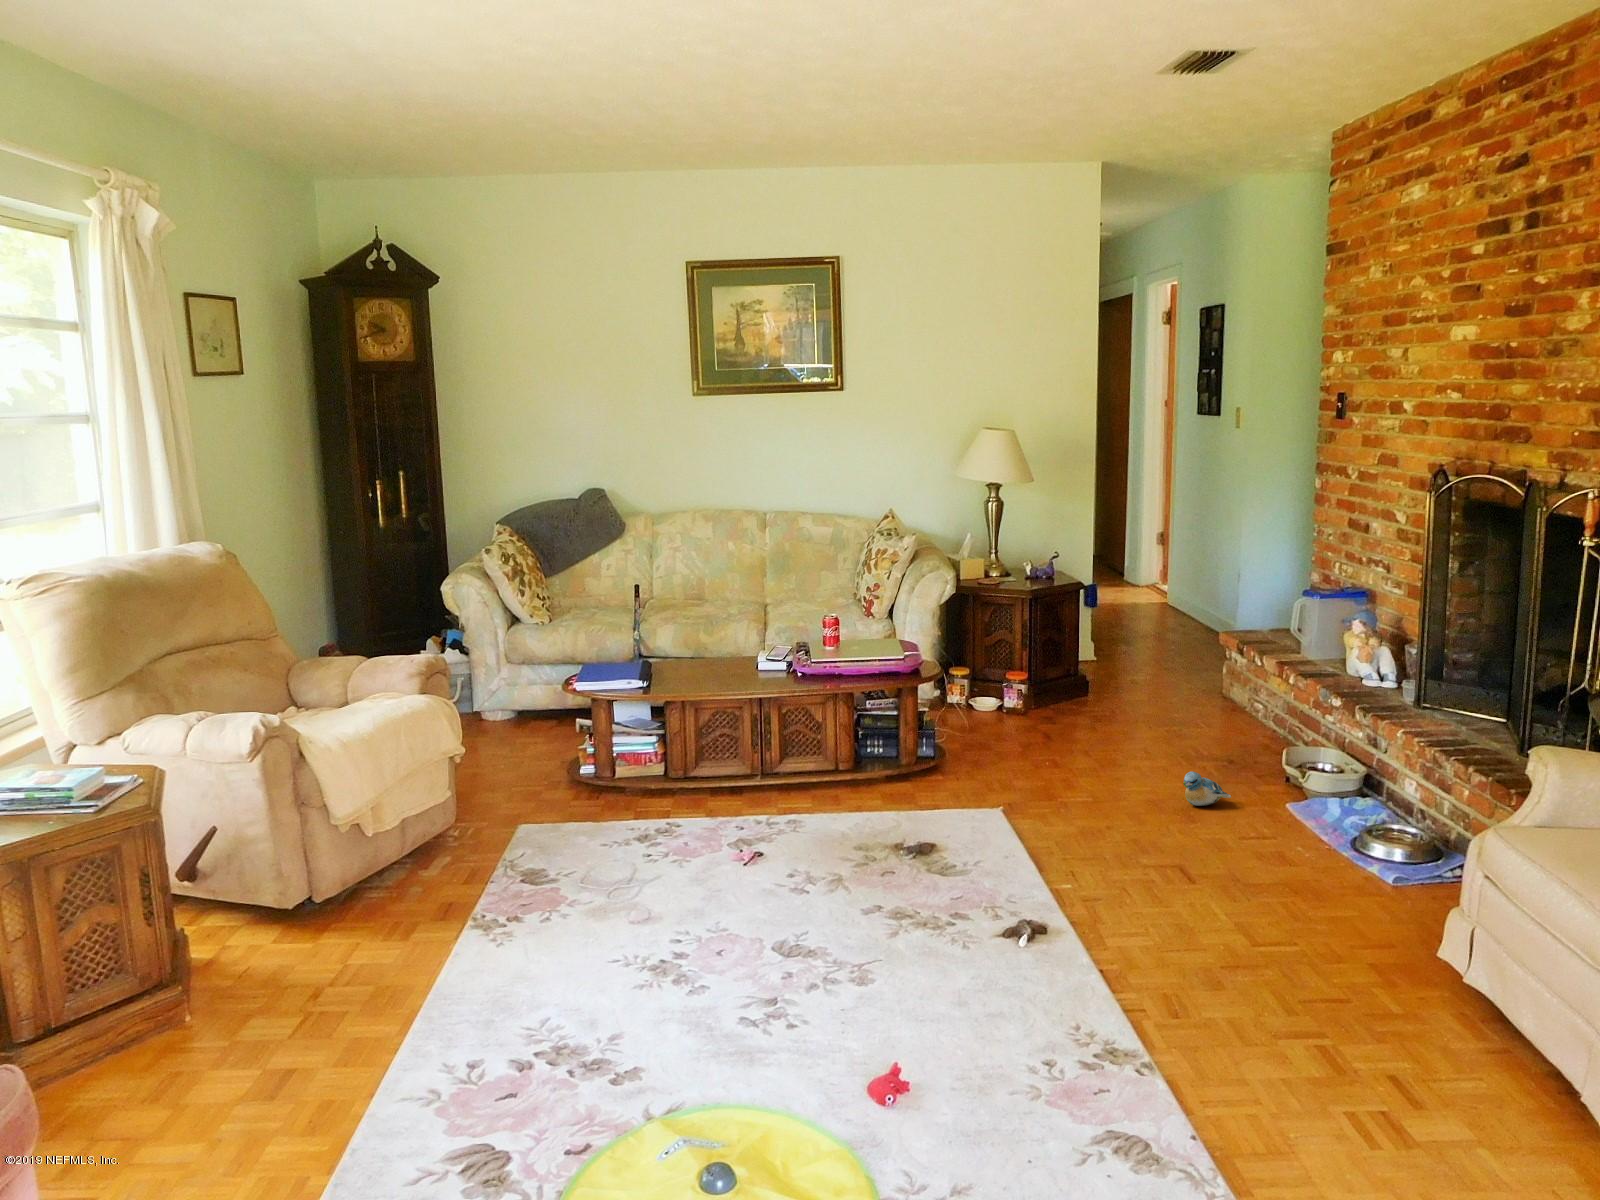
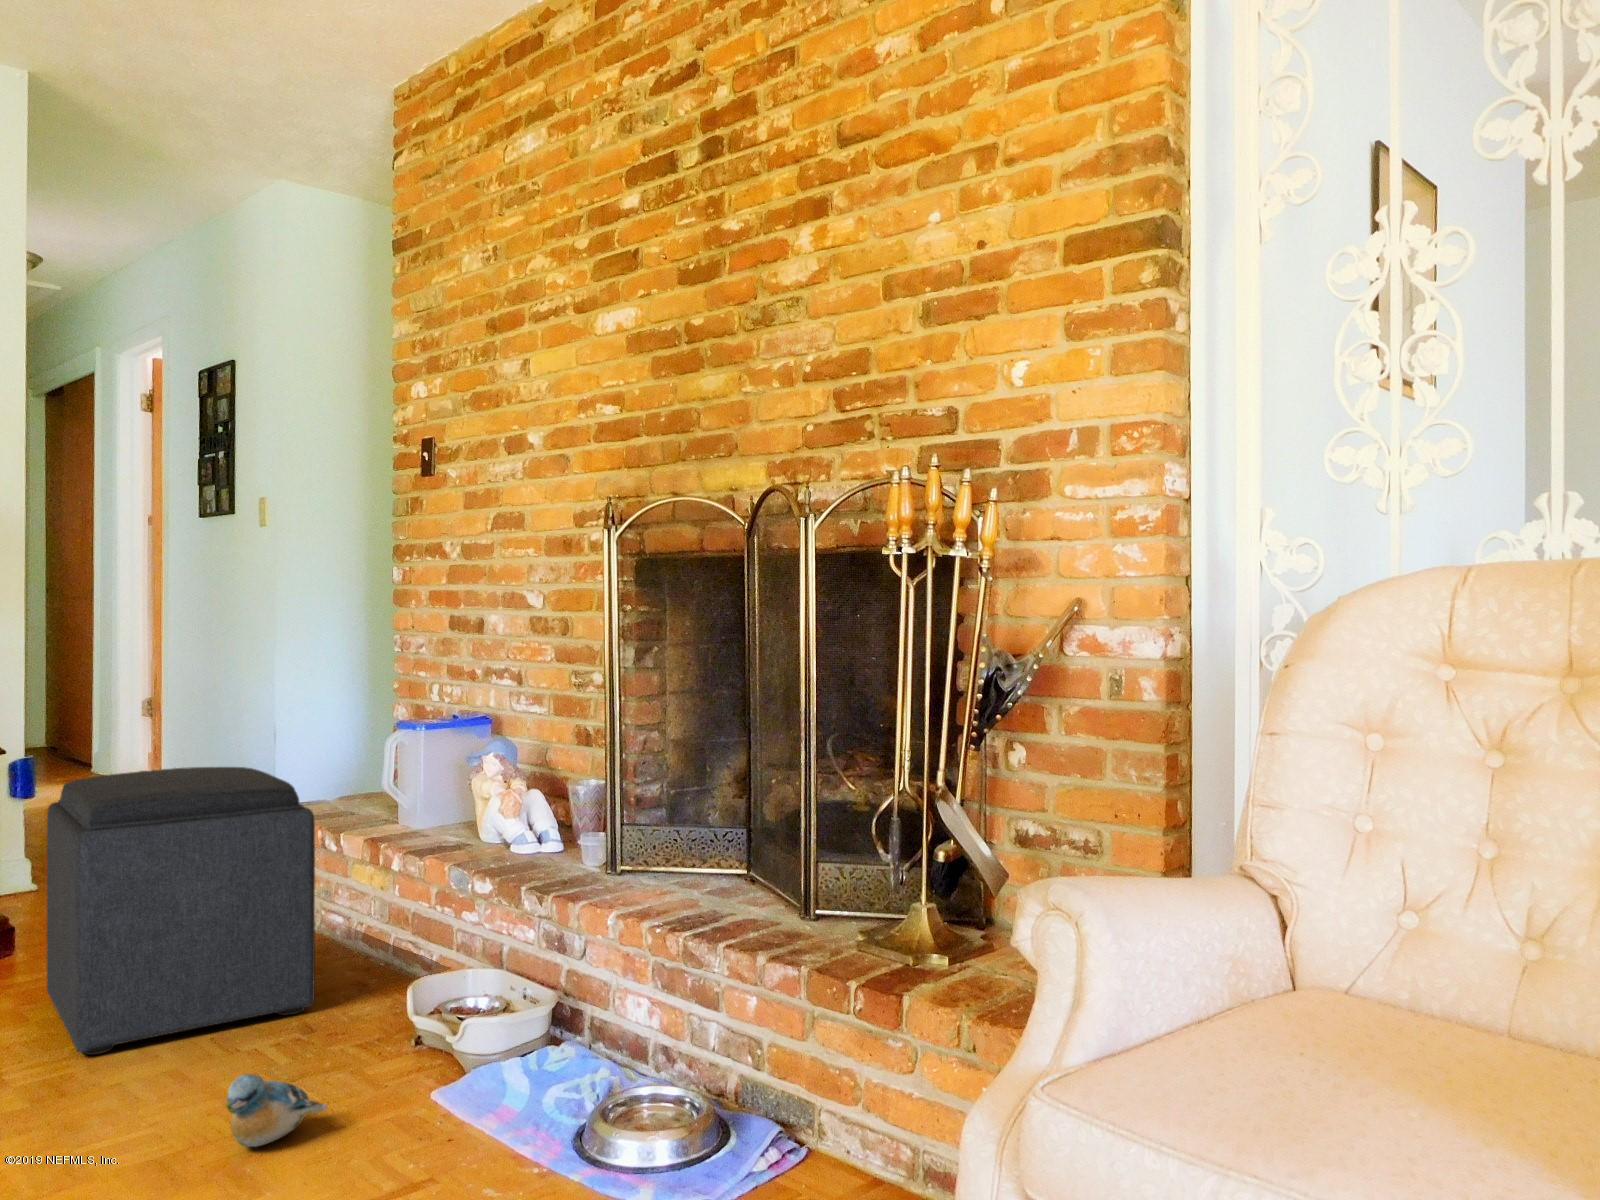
ottoman: none [1106,610,1241,753] -> present [47,767,315,1055]

